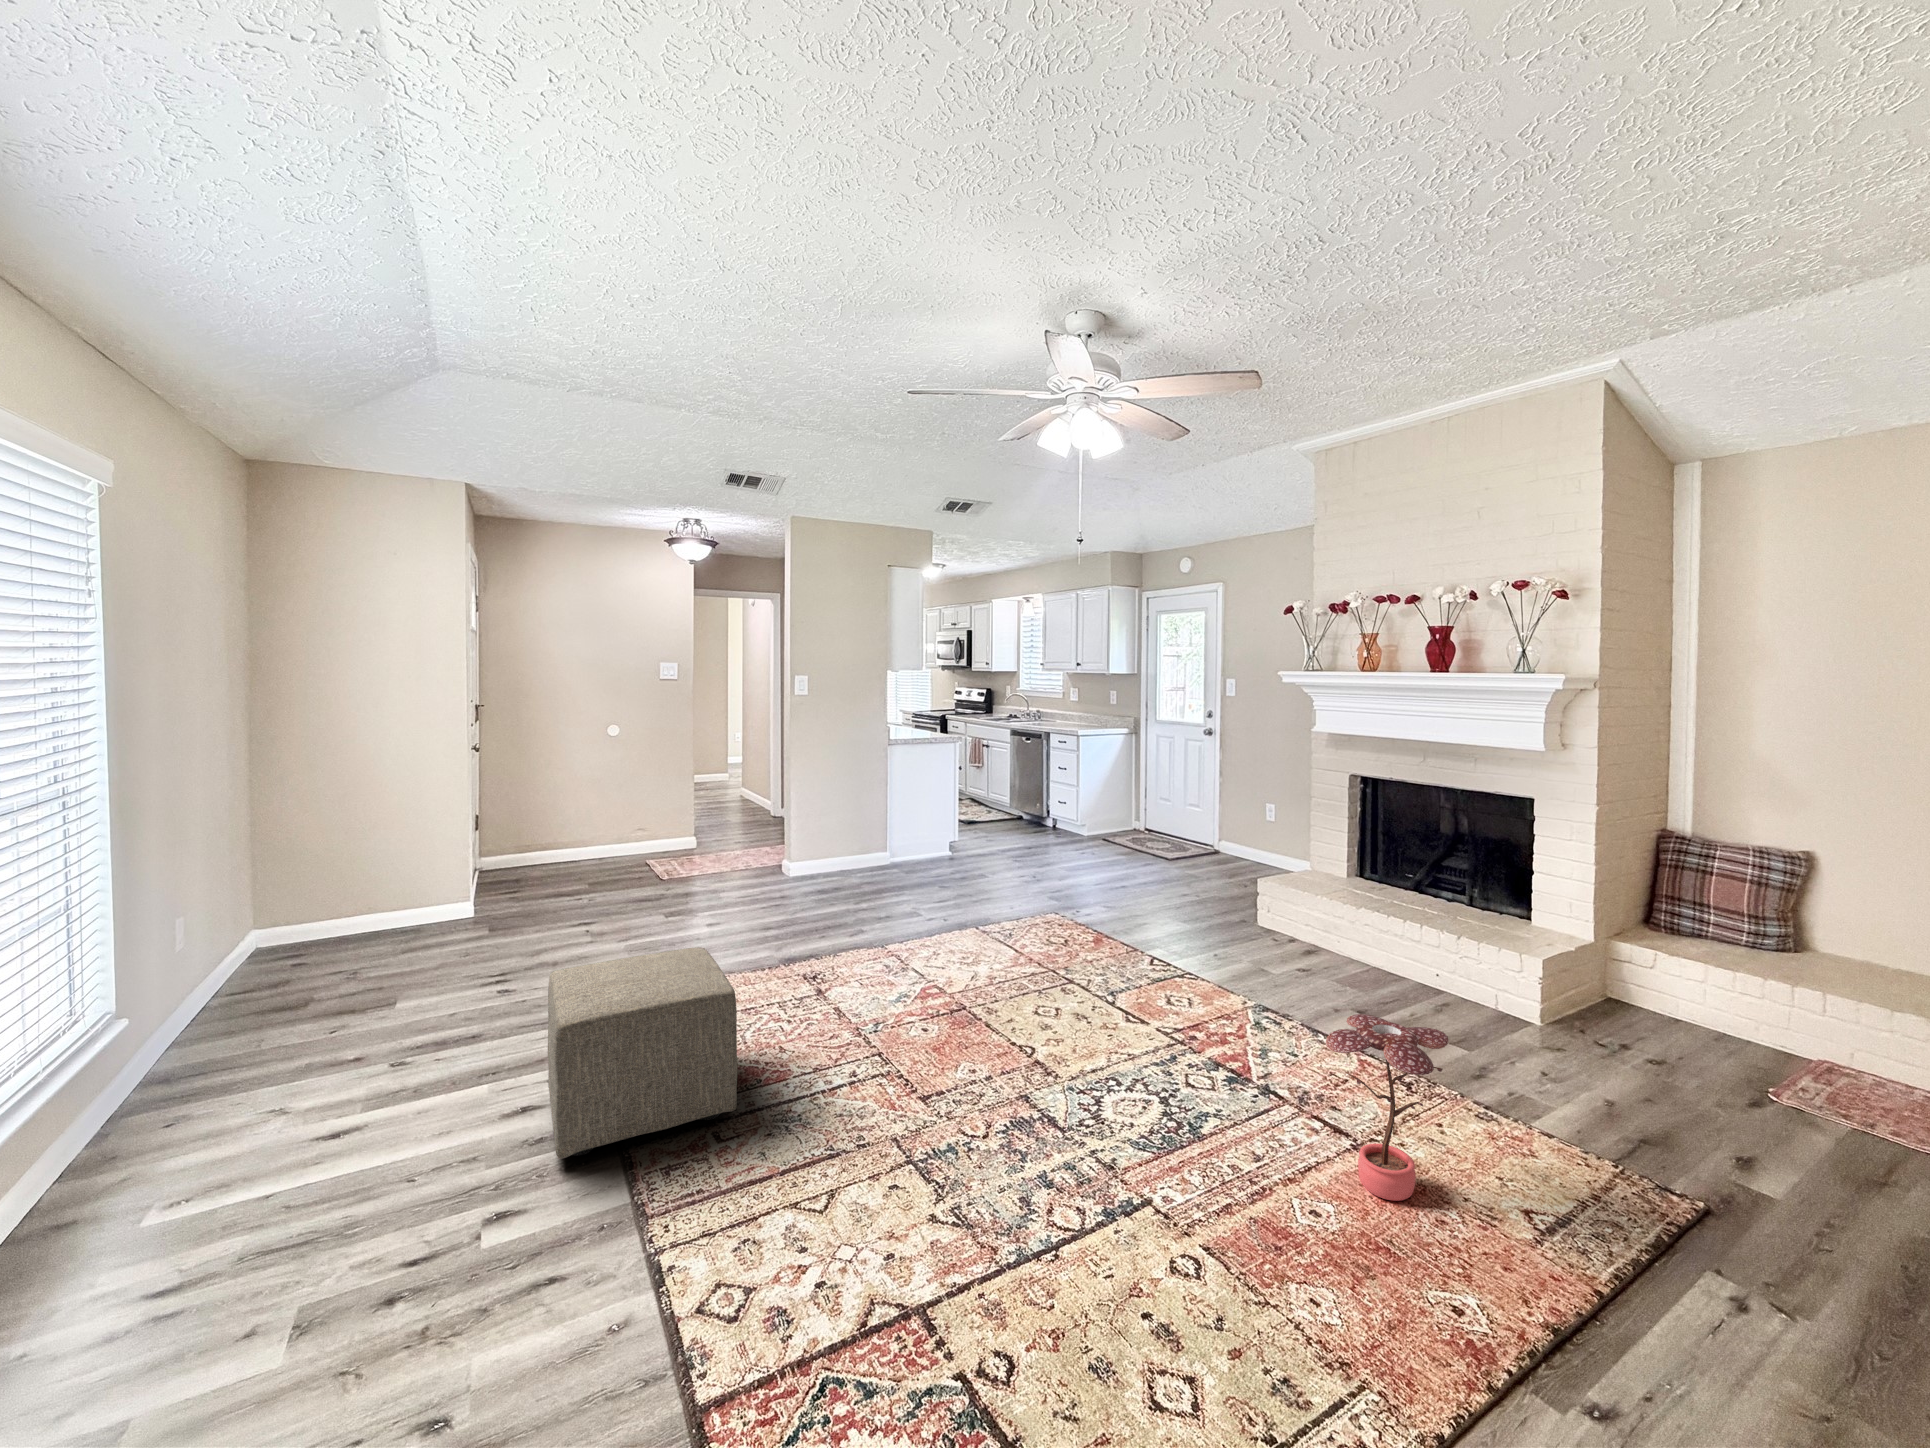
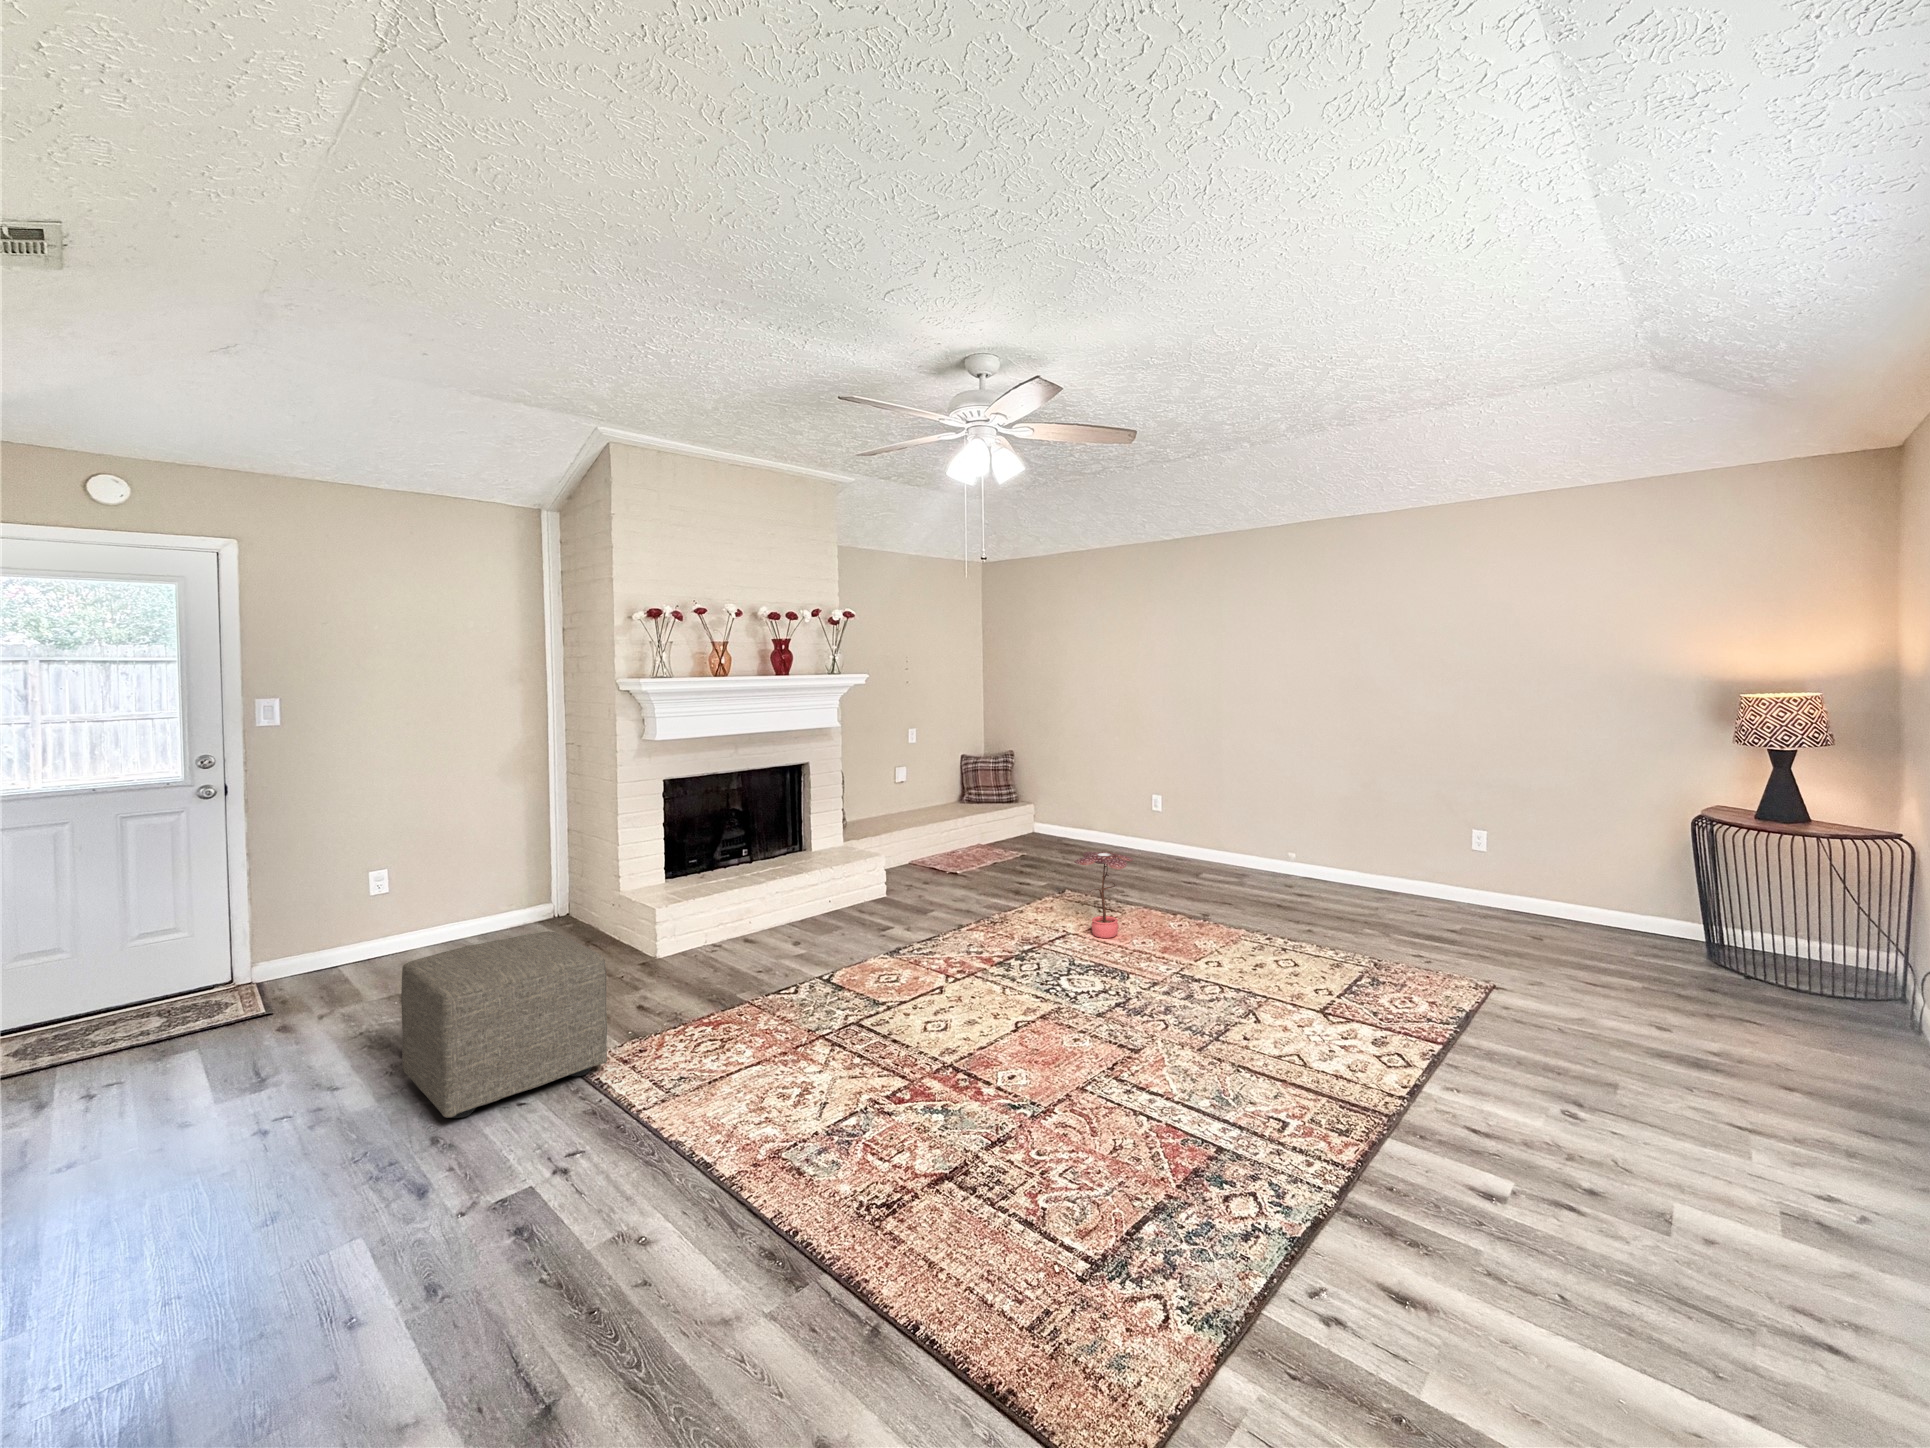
ottoman: present [548,947,737,1159] -> present [401,931,607,1118]

